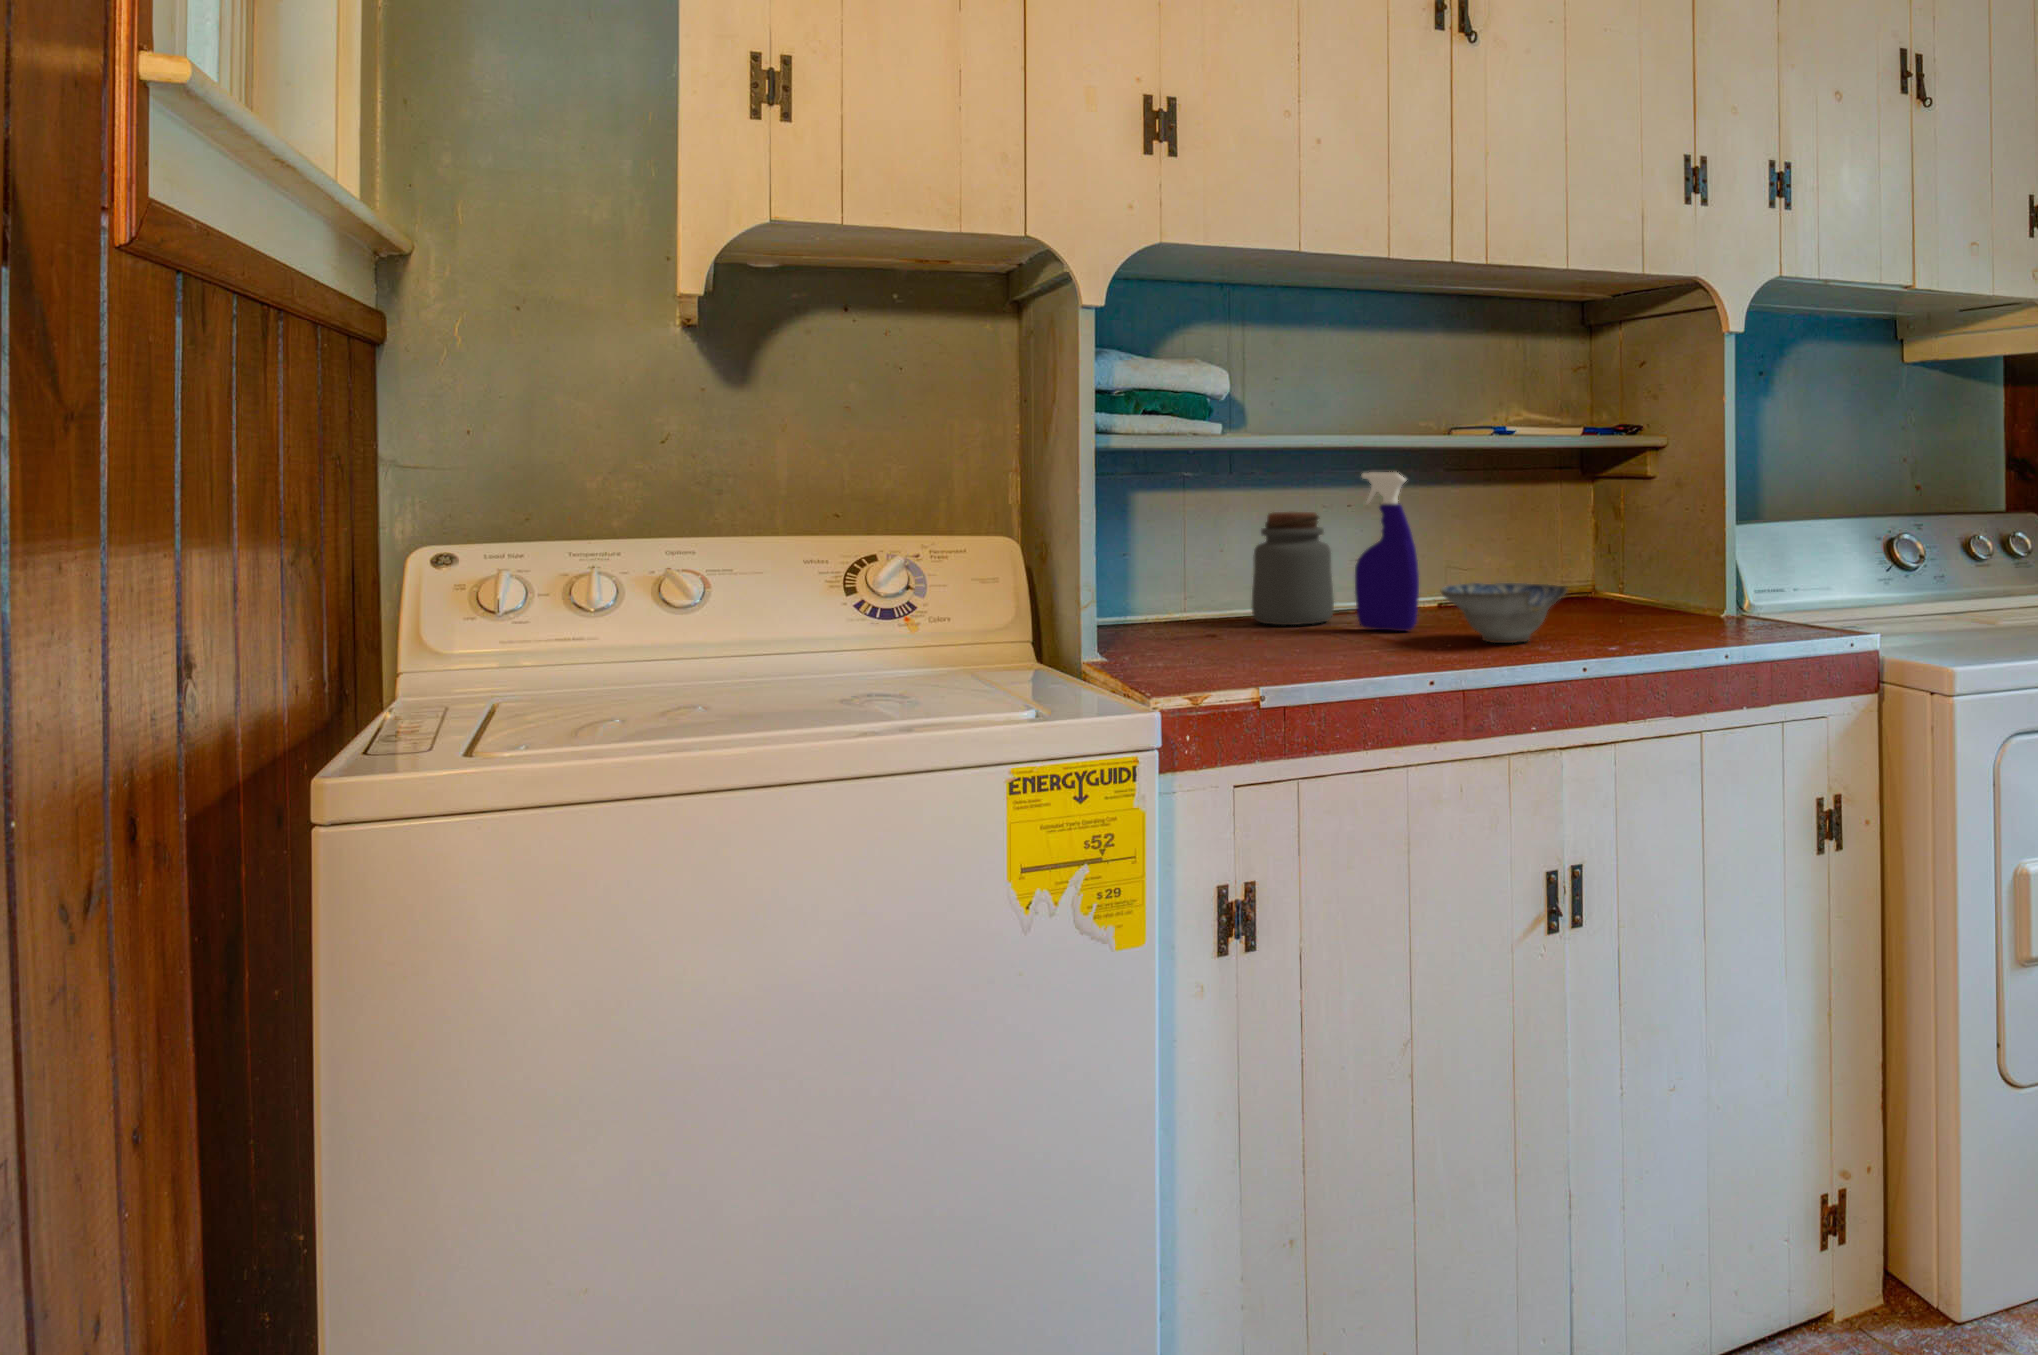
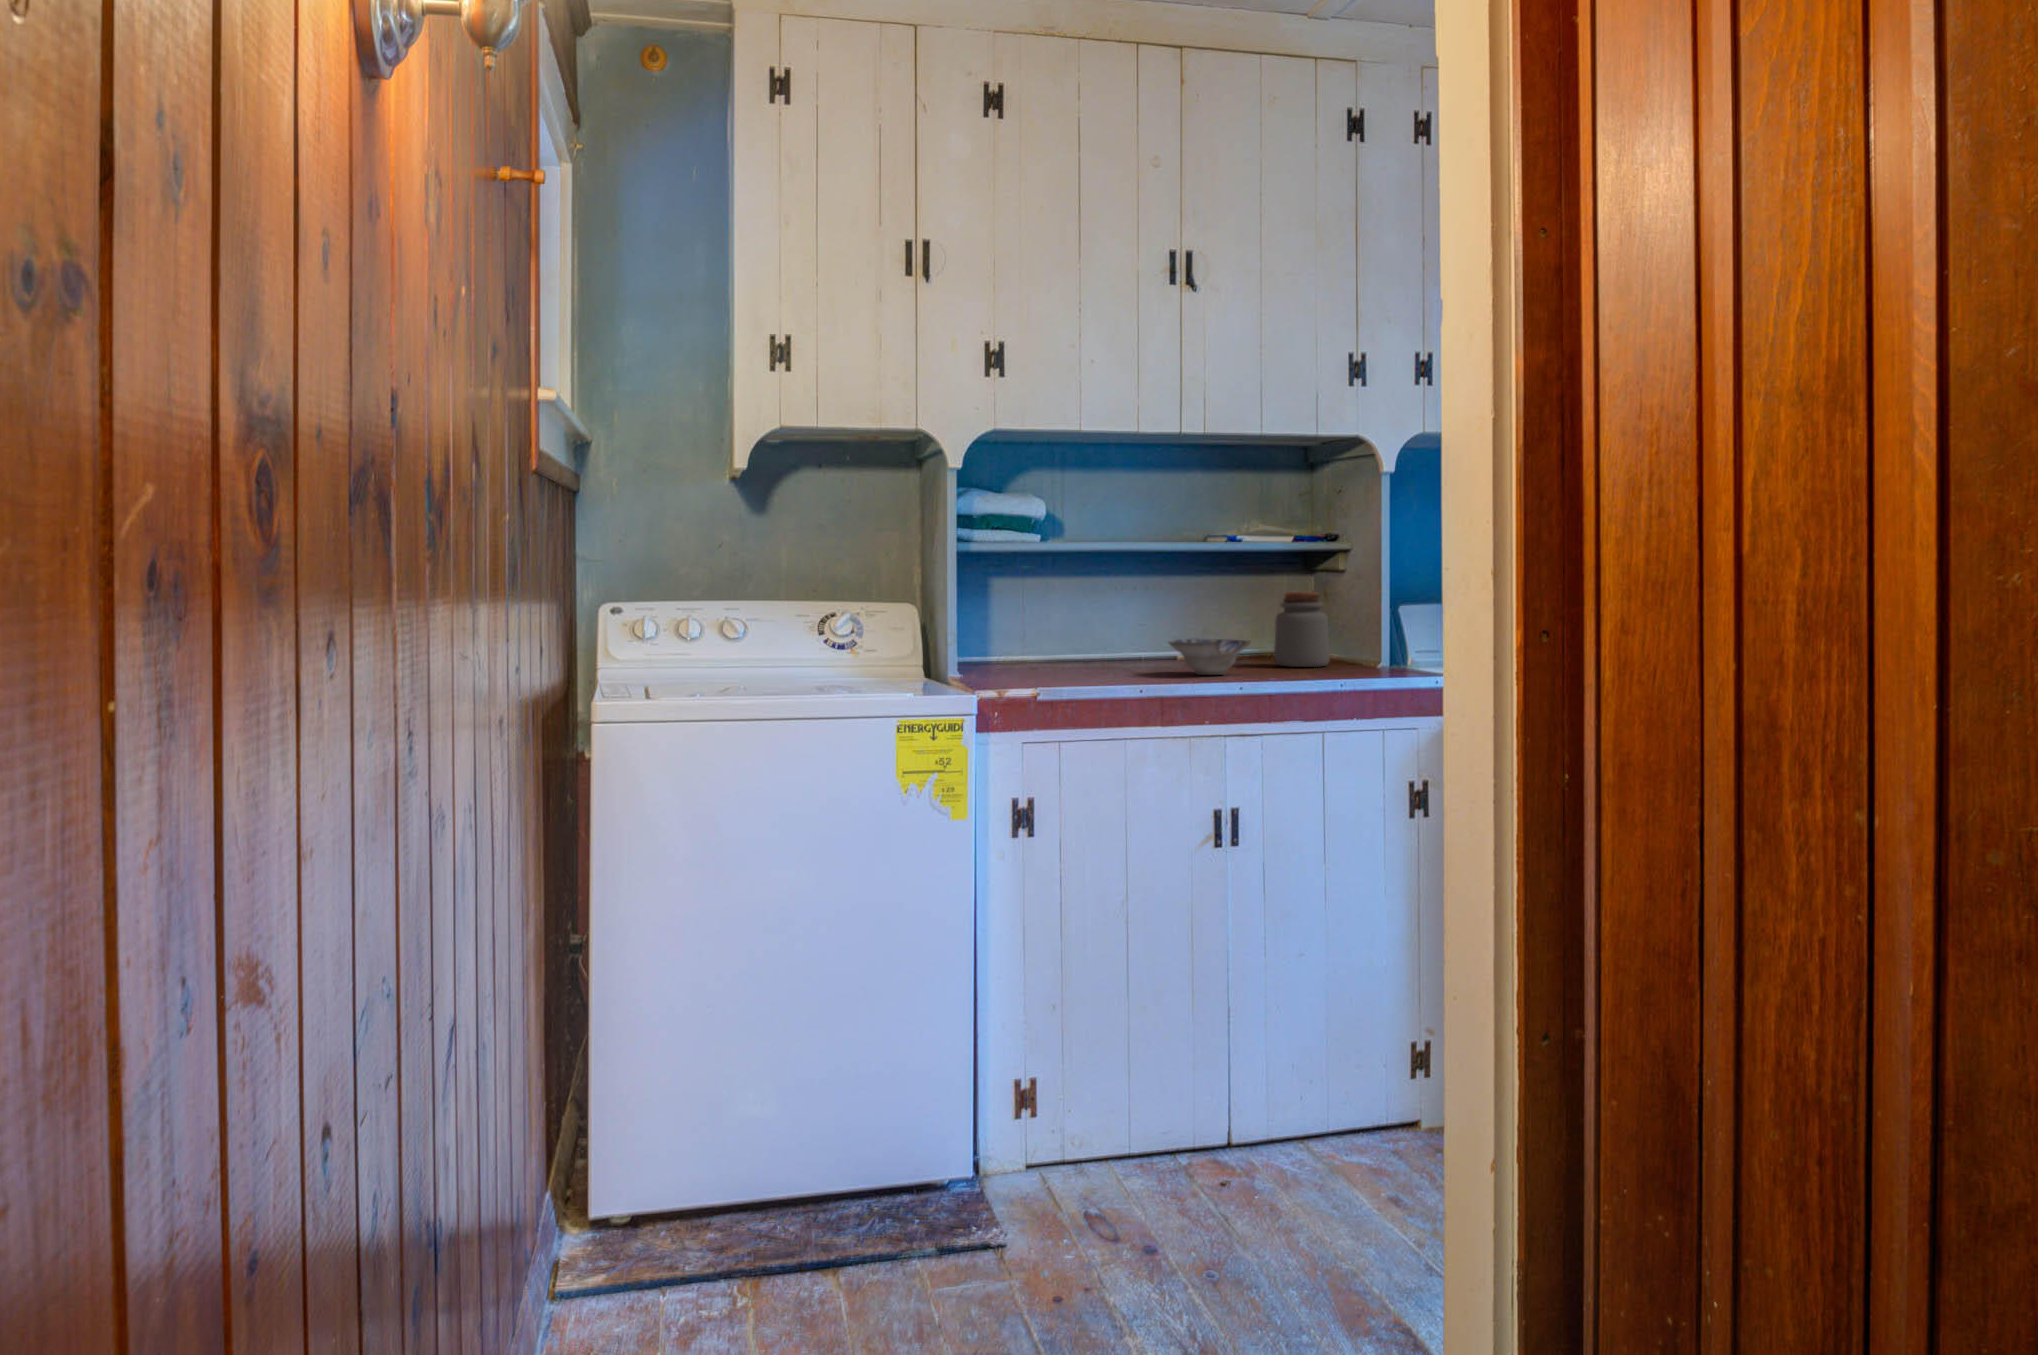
spray bottle: present [1355,472,1419,631] -> none [1125,566,1165,669]
jar: present [1252,512,1334,625] -> present [1274,592,1330,667]

